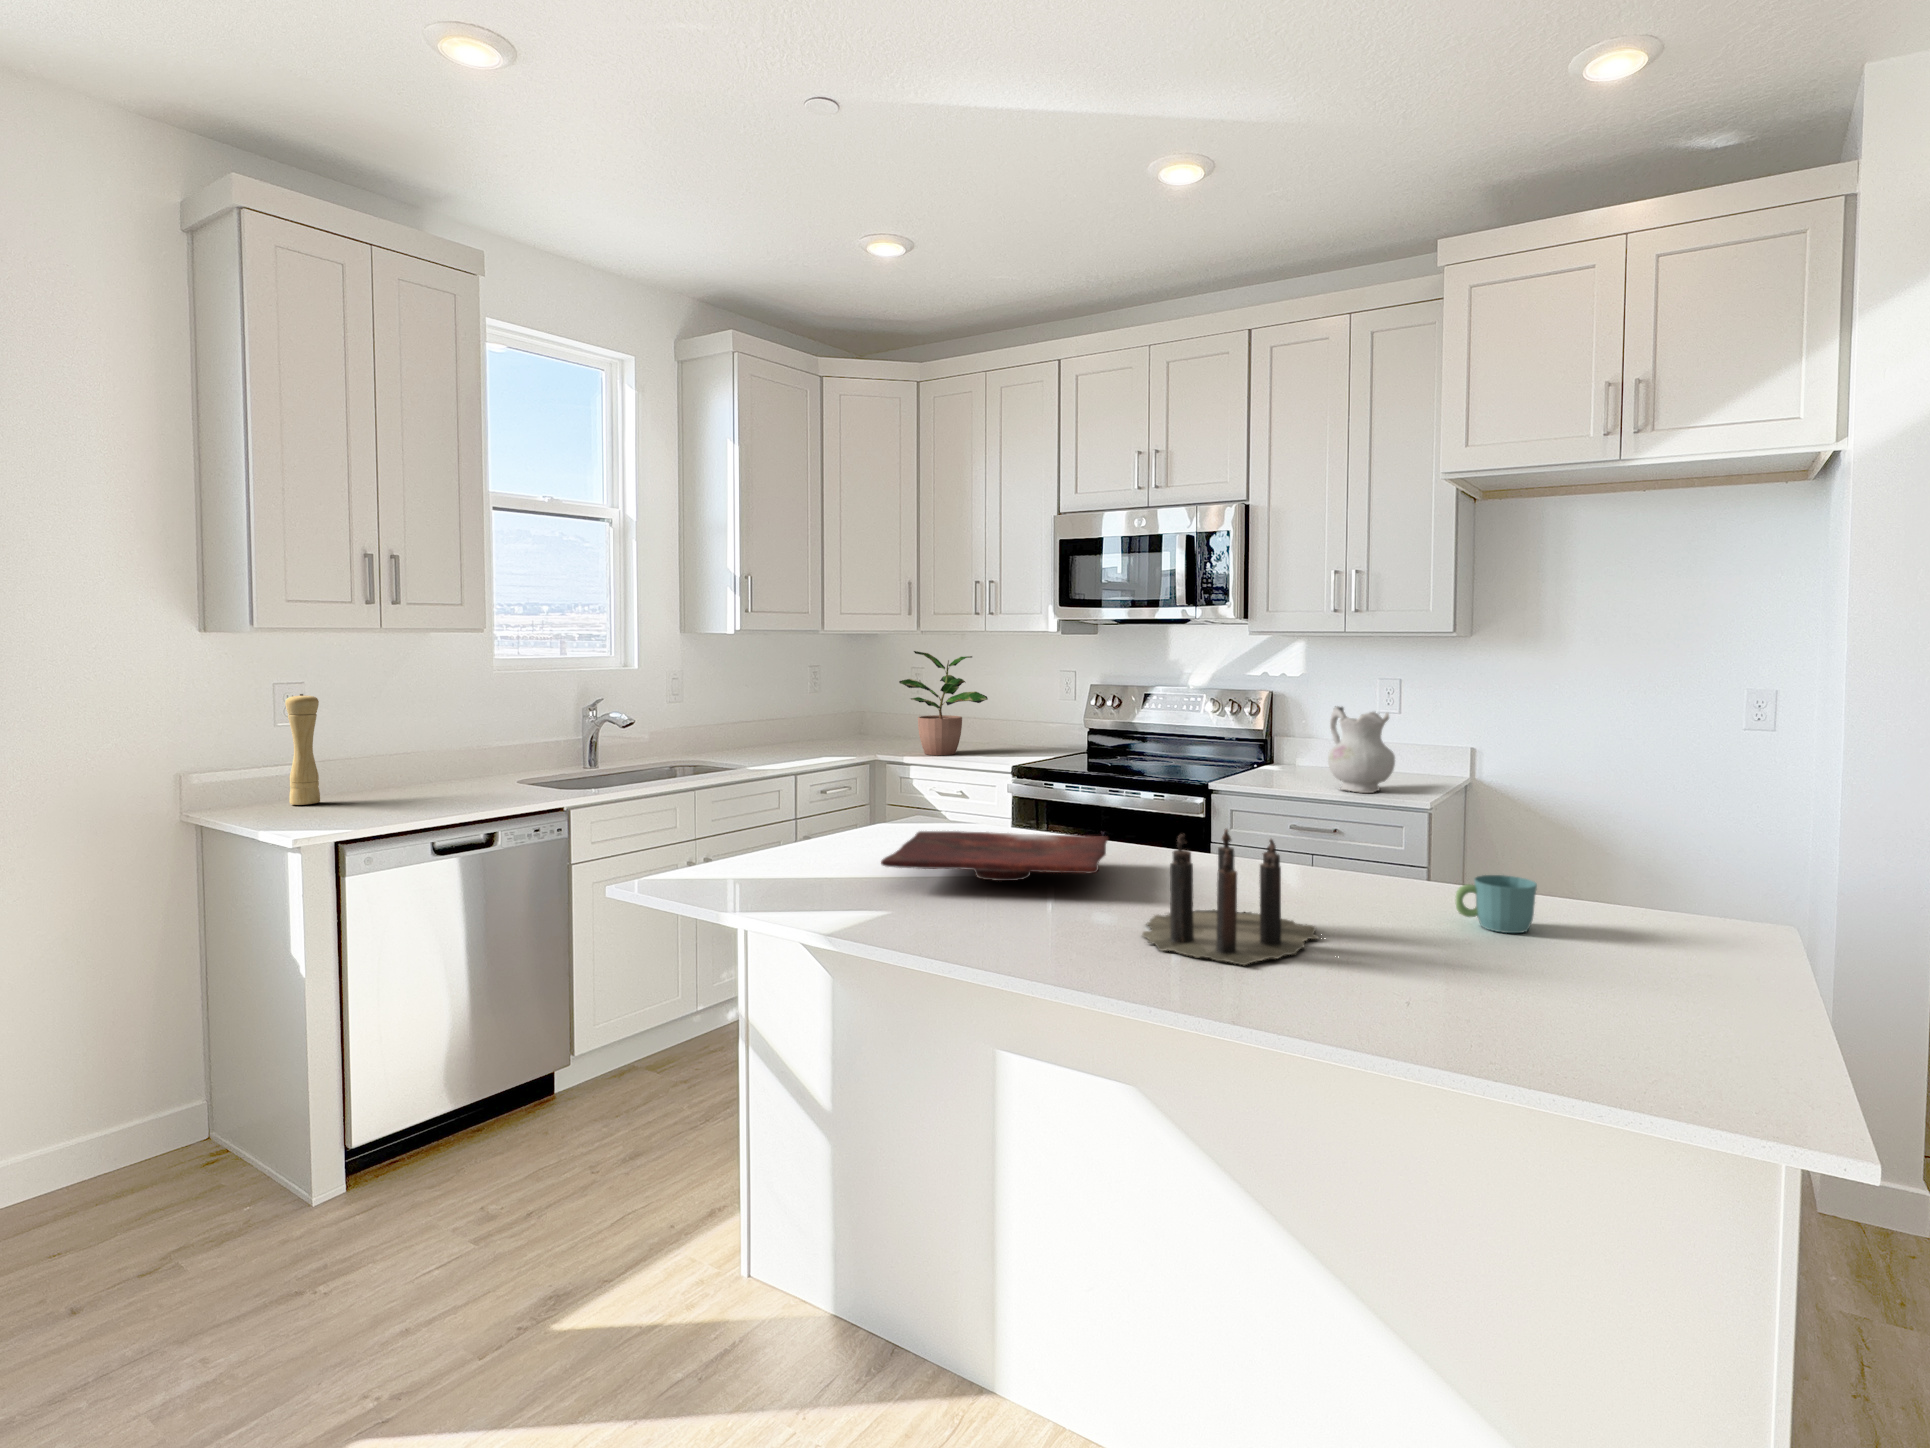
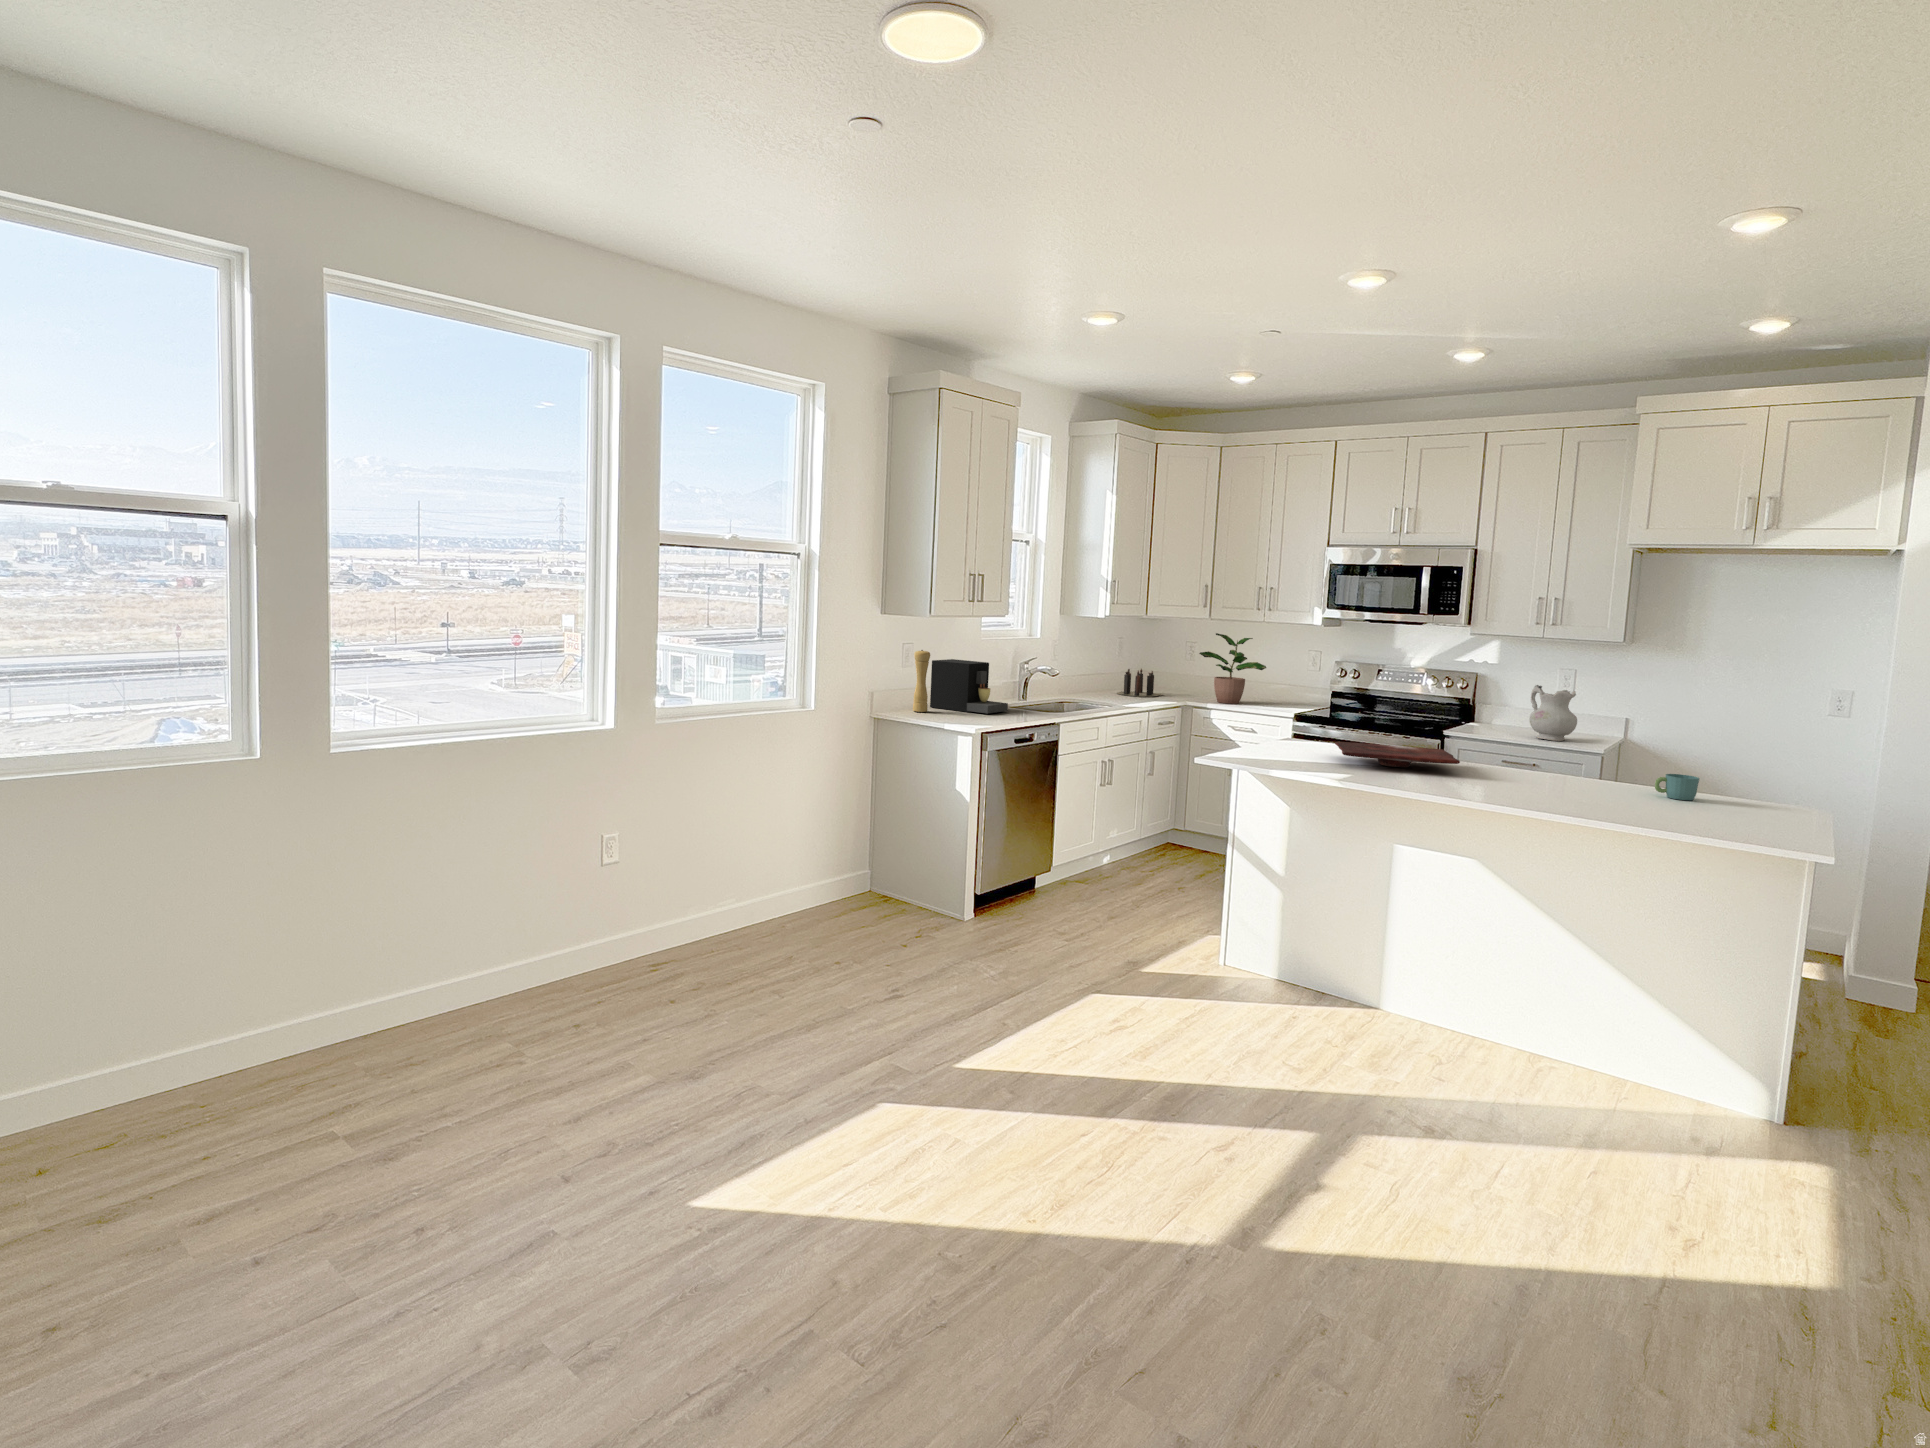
coffee maker: none [356,708,489,801] -> present [930,659,1008,714]
candle: present [1142,829,1318,965] -> present [1118,669,1162,697]

